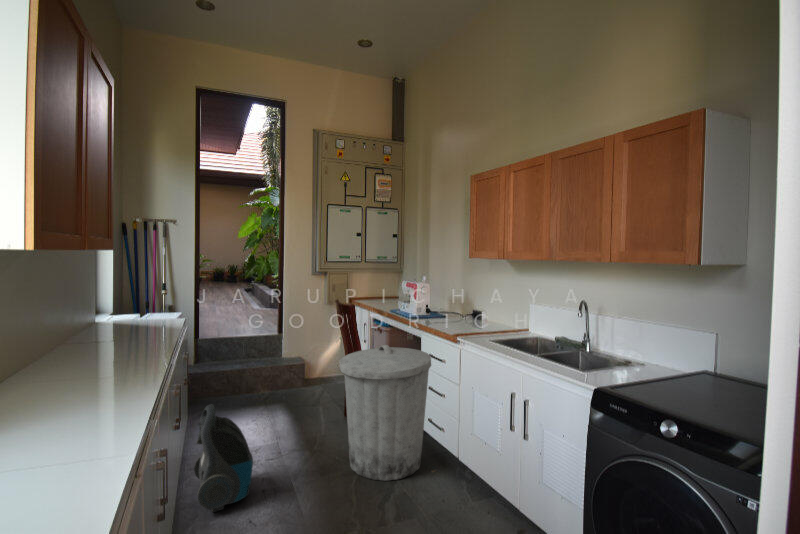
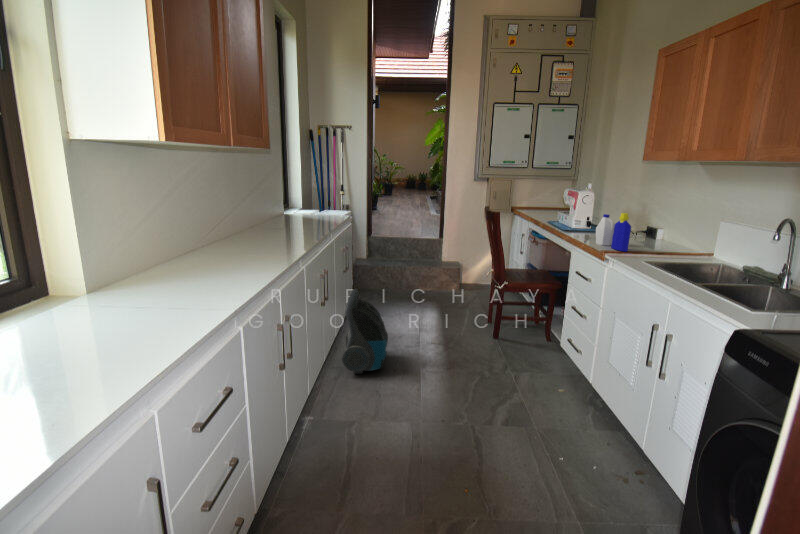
bottle: none [443,301,472,333] -> present [596,213,631,252]
trash can: present [340,345,431,481] -> none [472,255,573,387]

